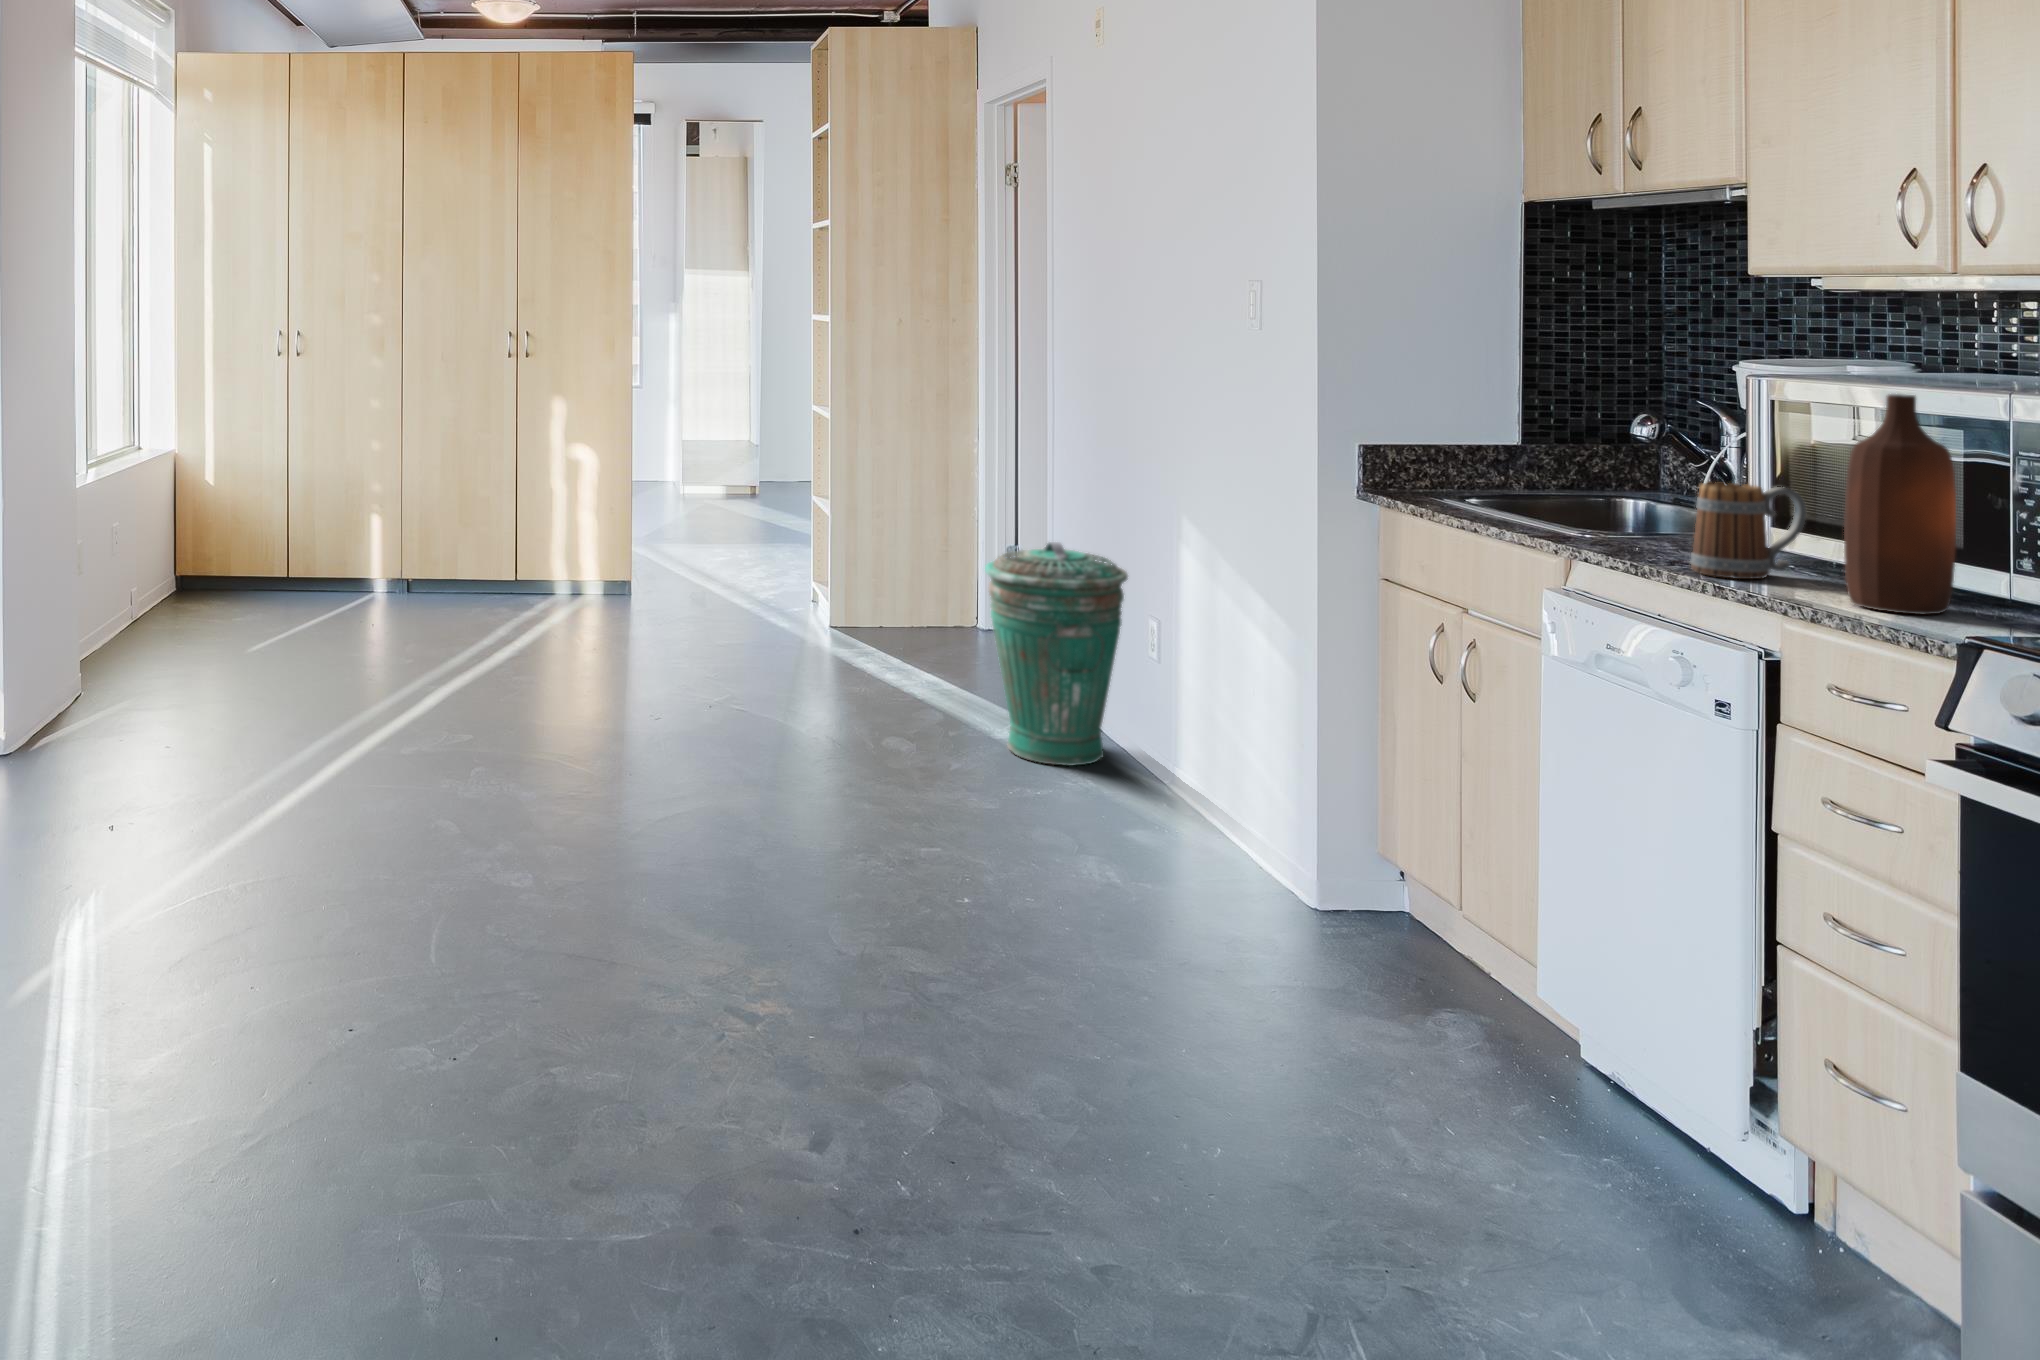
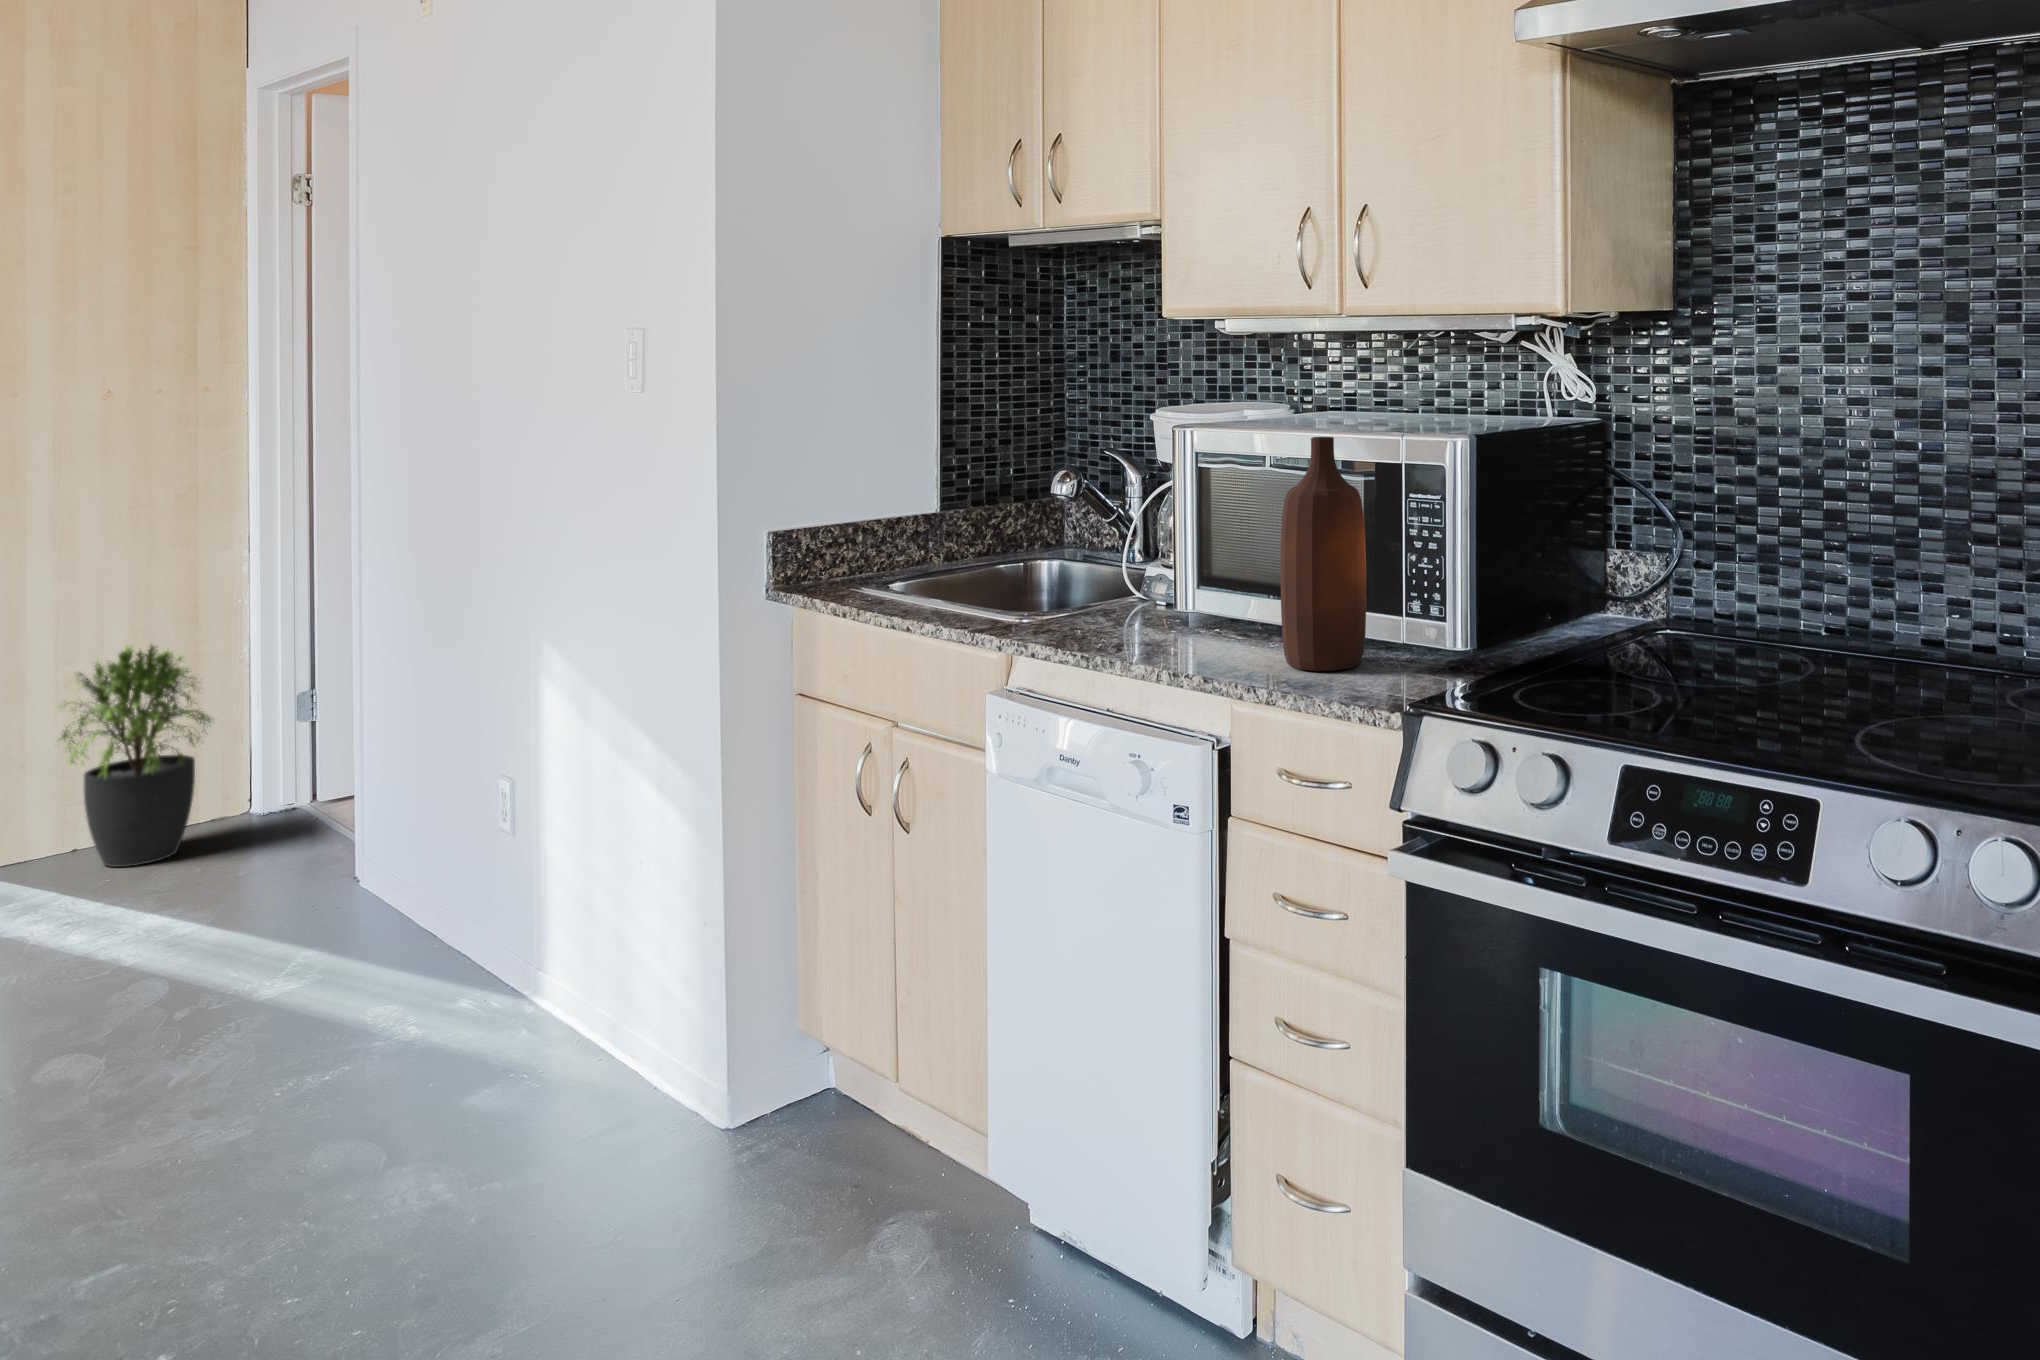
mug: present [1690,483,1807,579] -> none [1136,543,1232,652]
potted plant: none [869,490,961,637] -> present [57,645,211,867]
trash can: present [985,542,1128,766] -> none [236,701,470,1037]

